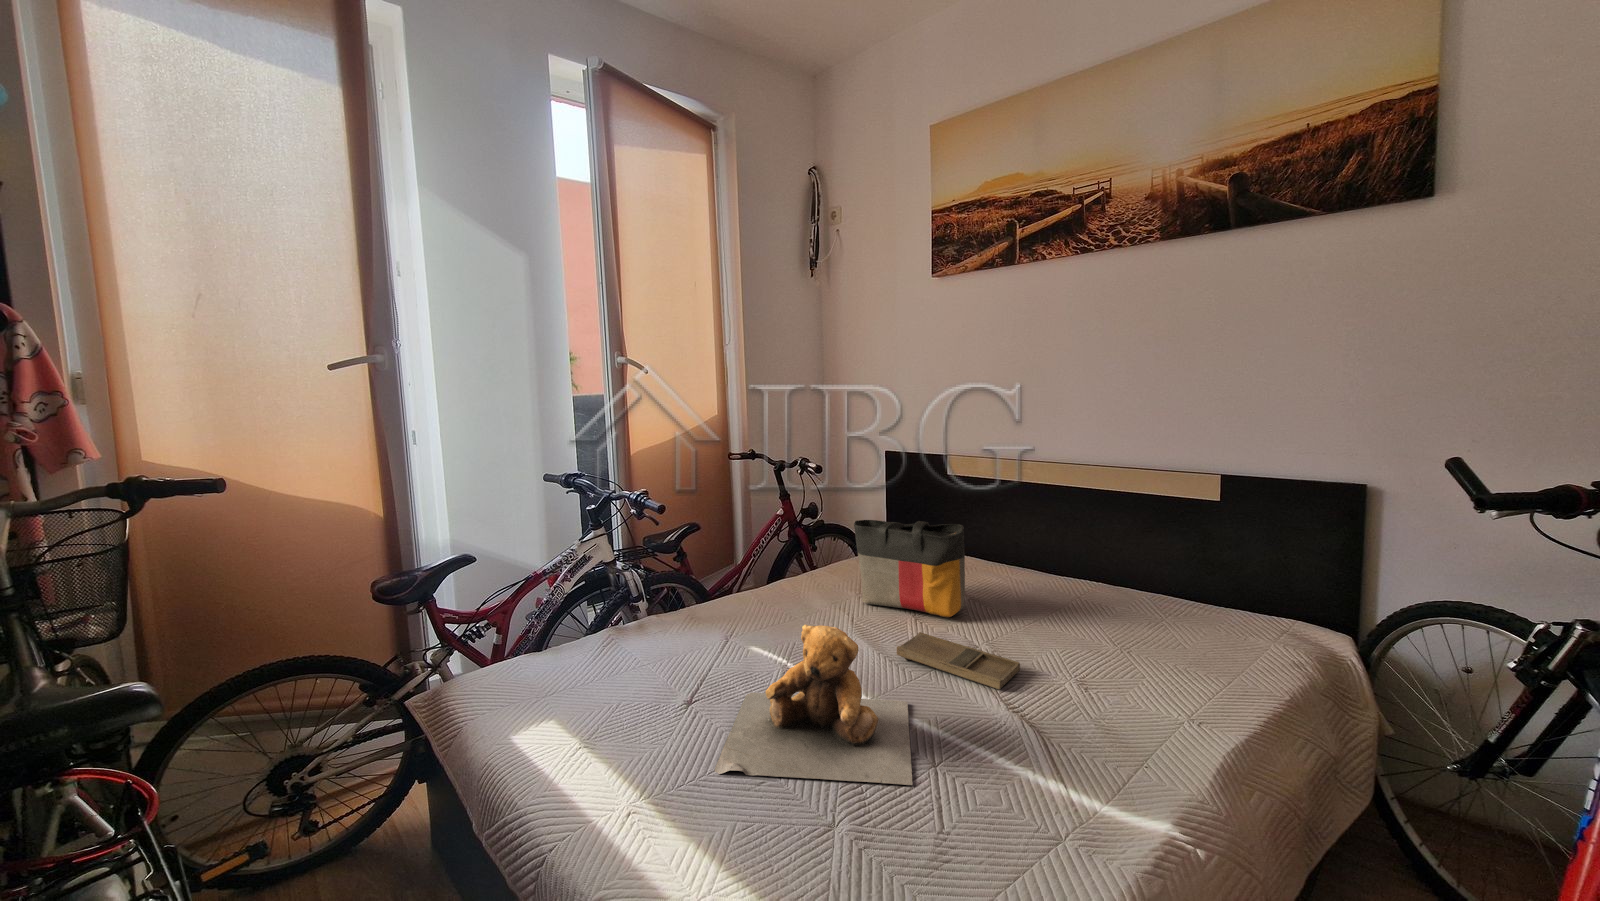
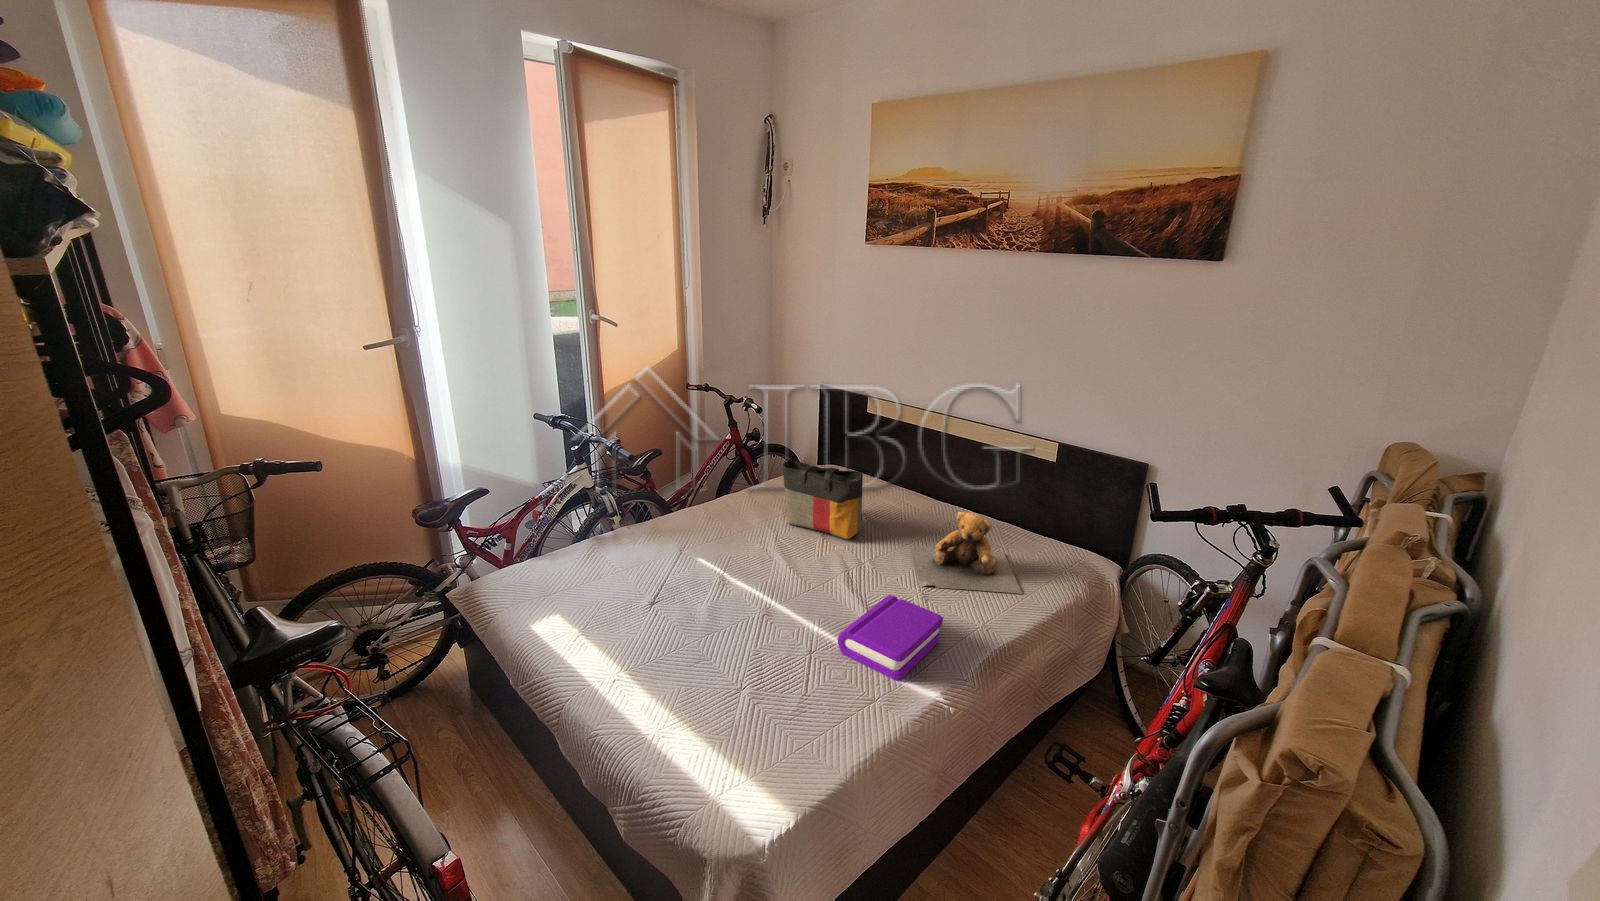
teddy bear: present [714,625,912,785] -> present [912,512,1022,594]
tray: present [897,632,1020,690] -> none [802,554,885,600]
book: none [976,675,1136,804] -> present [838,595,943,680]

